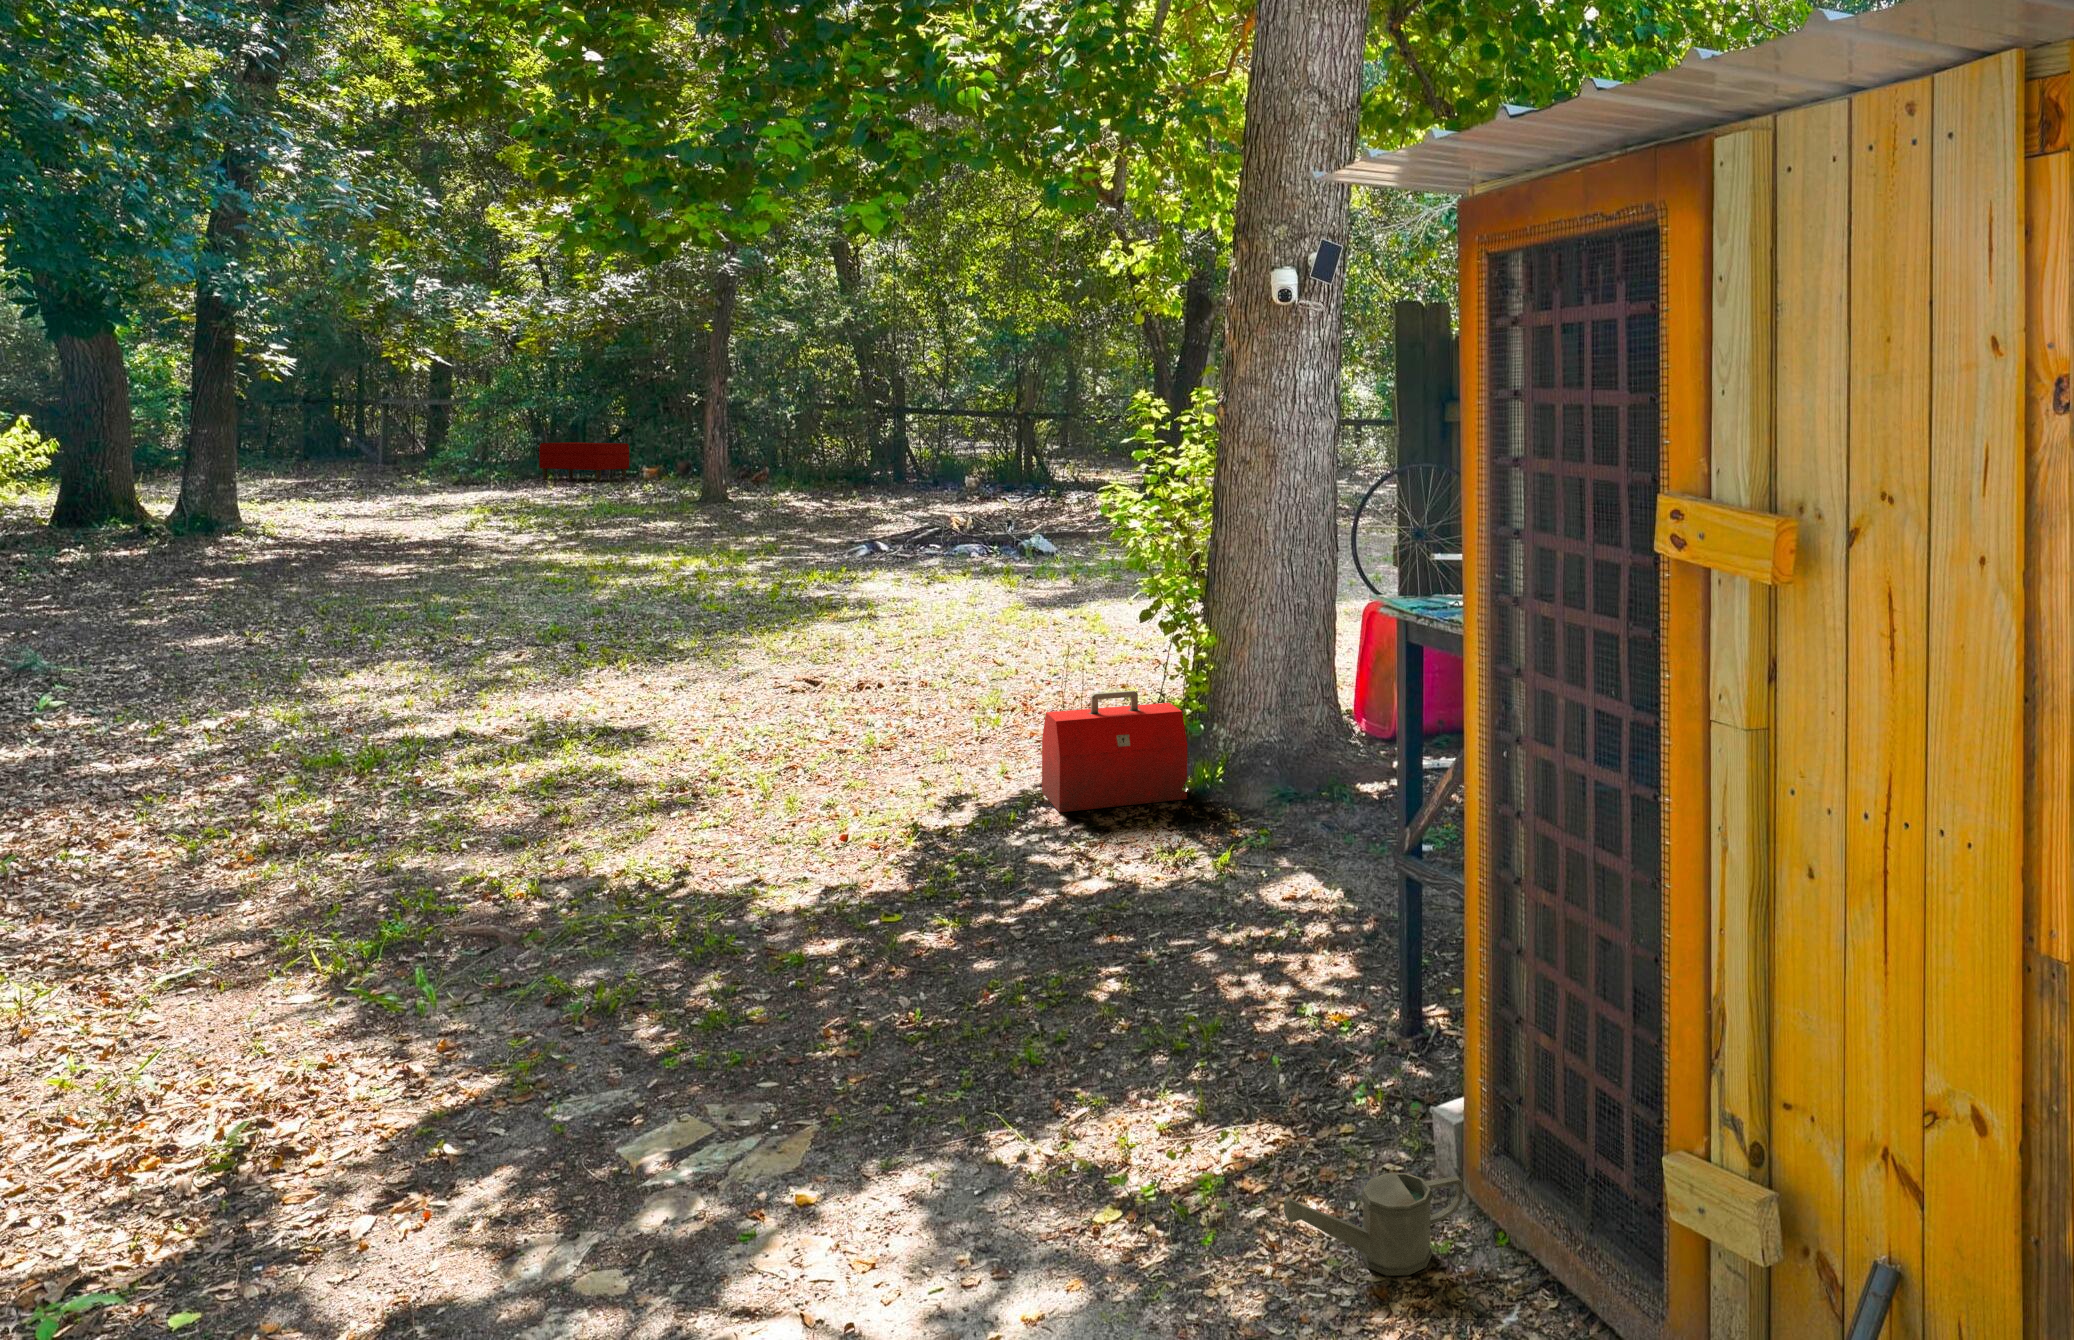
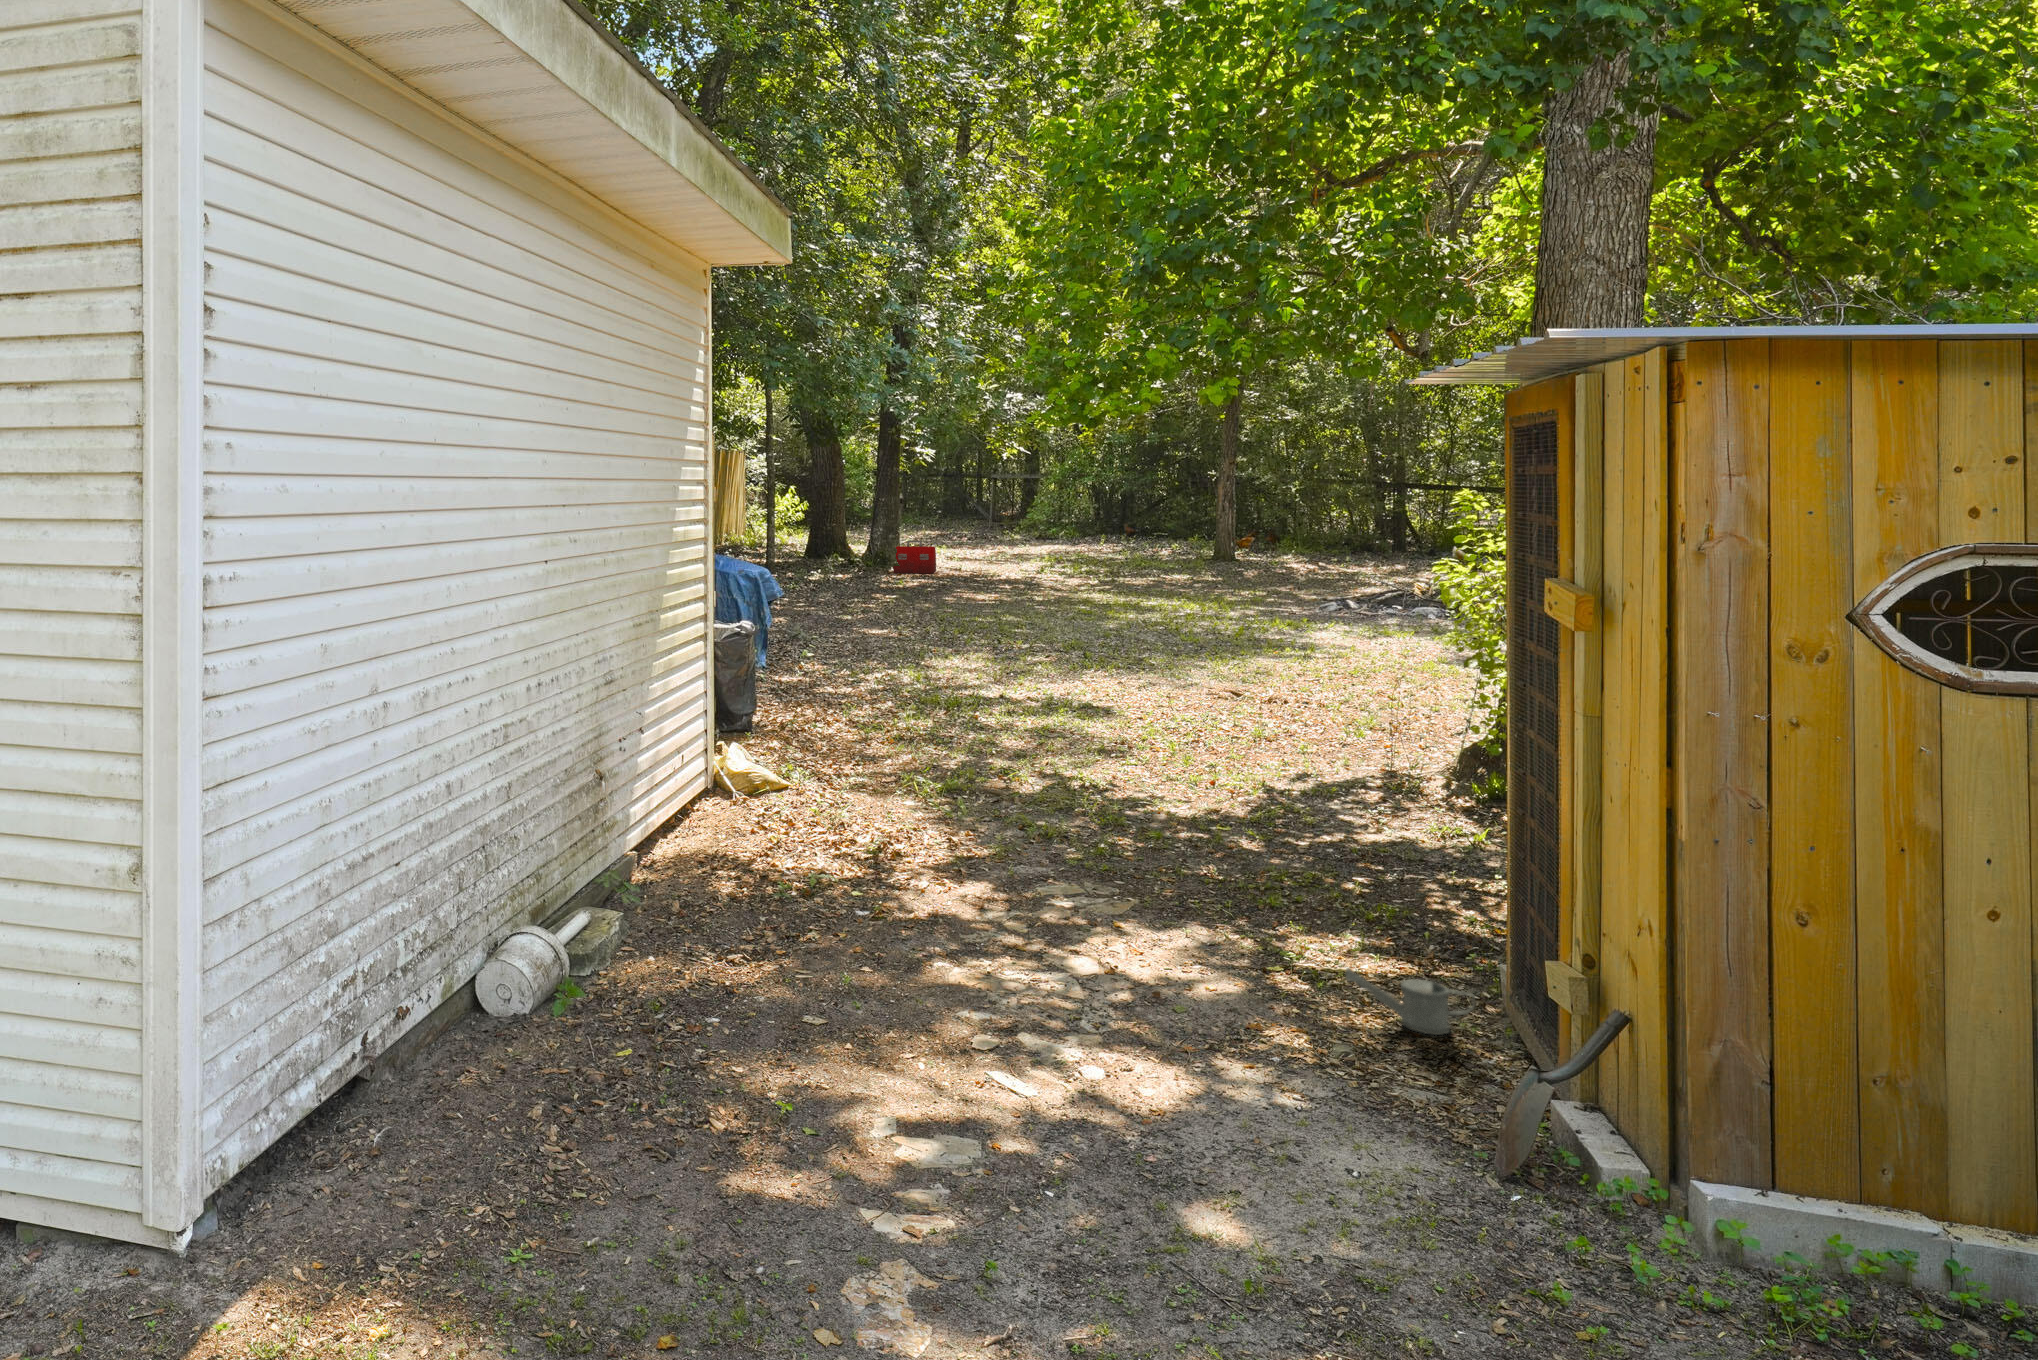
bench: present [539,442,630,482] -> none [1094,508,1161,539]
toolbox: present [1042,691,1187,812] -> present [893,541,936,573]

